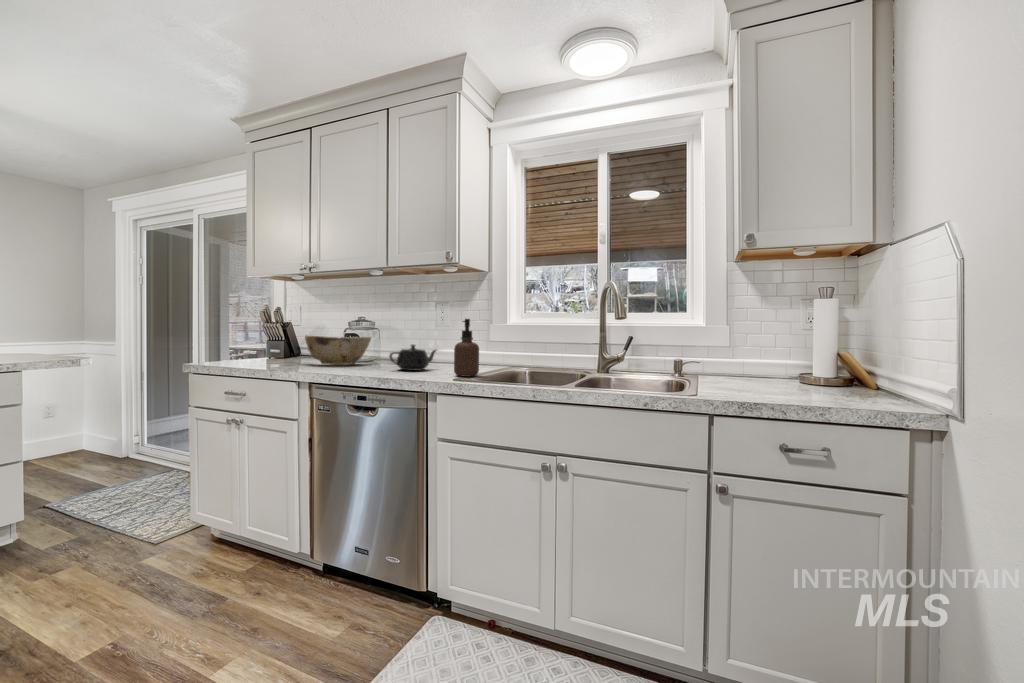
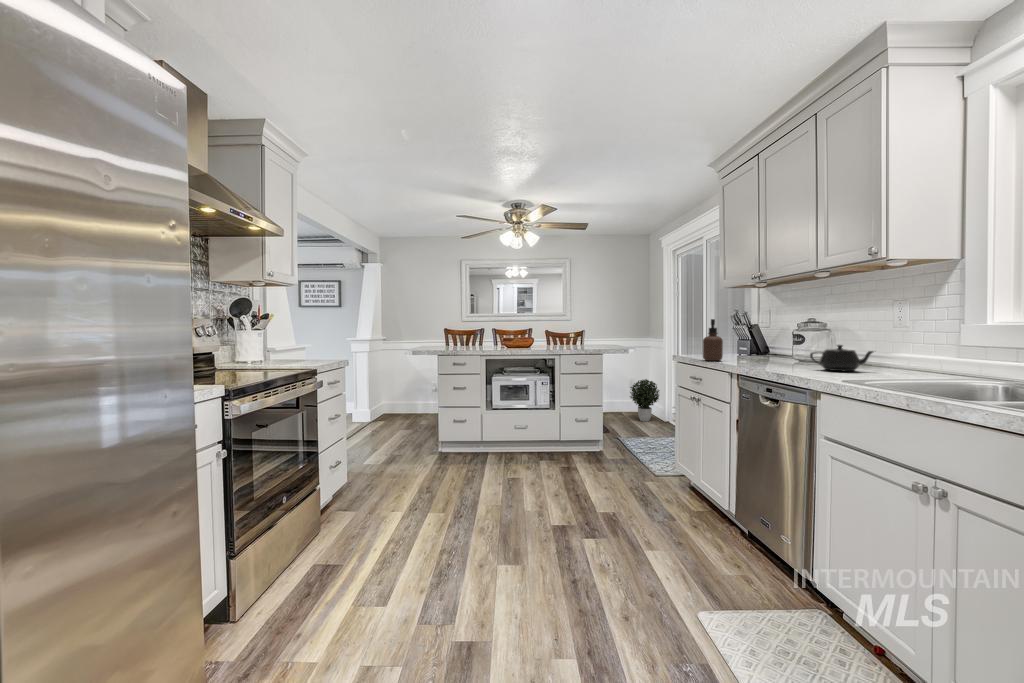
soap dispenser: present [454,319,479,377] -> present [703,319,723,361]
bowl: present [305,335,371,365] -> none [749,335,812,363]
potted plant: none [47,399,112,465] -> present [630,379,659,422]

